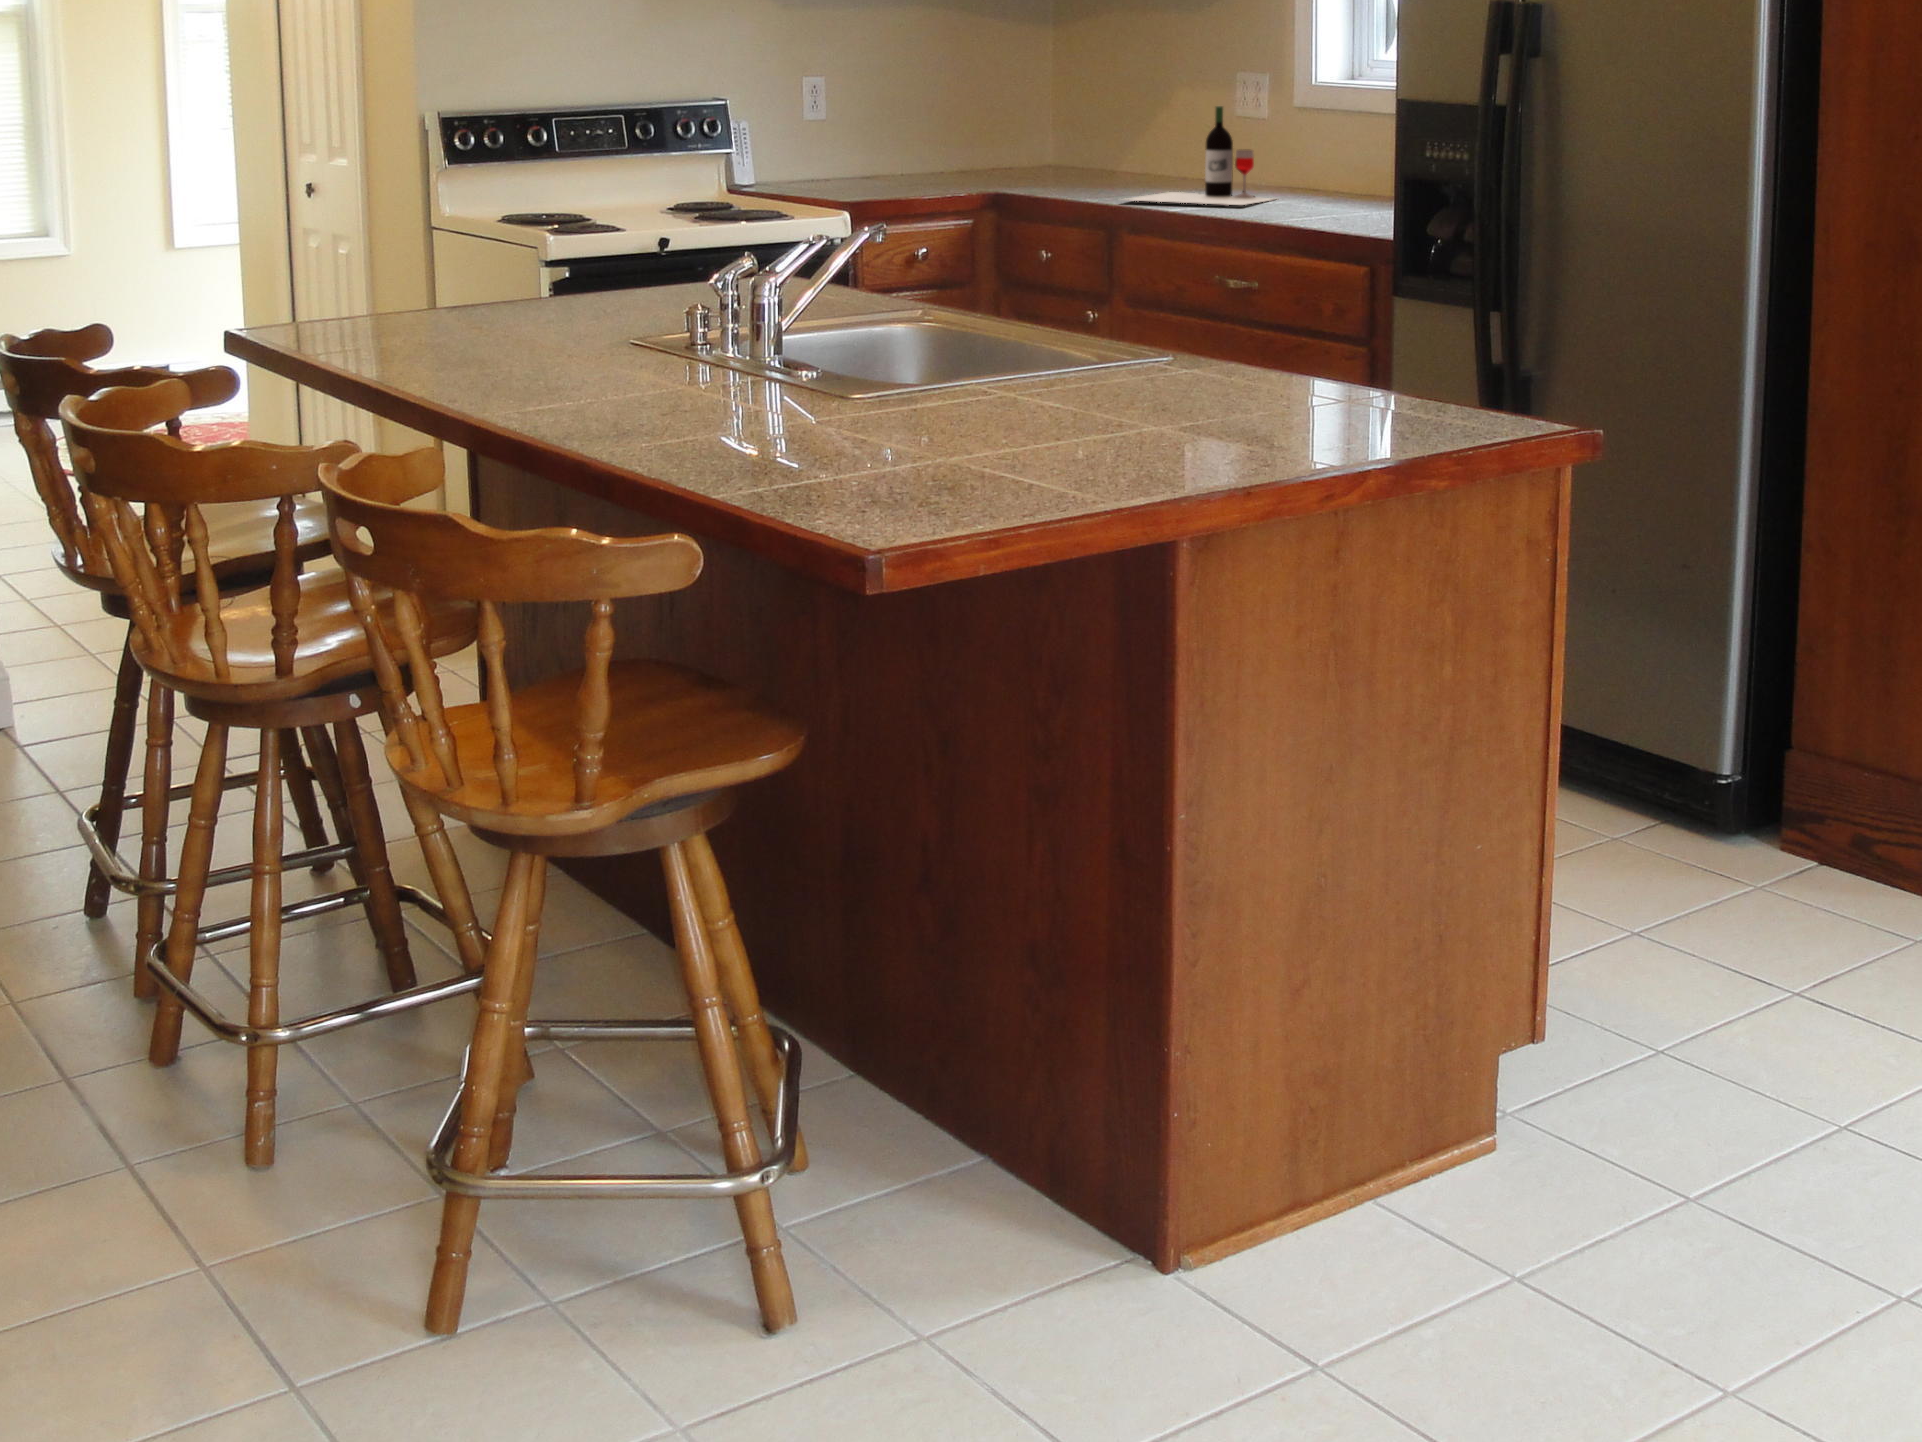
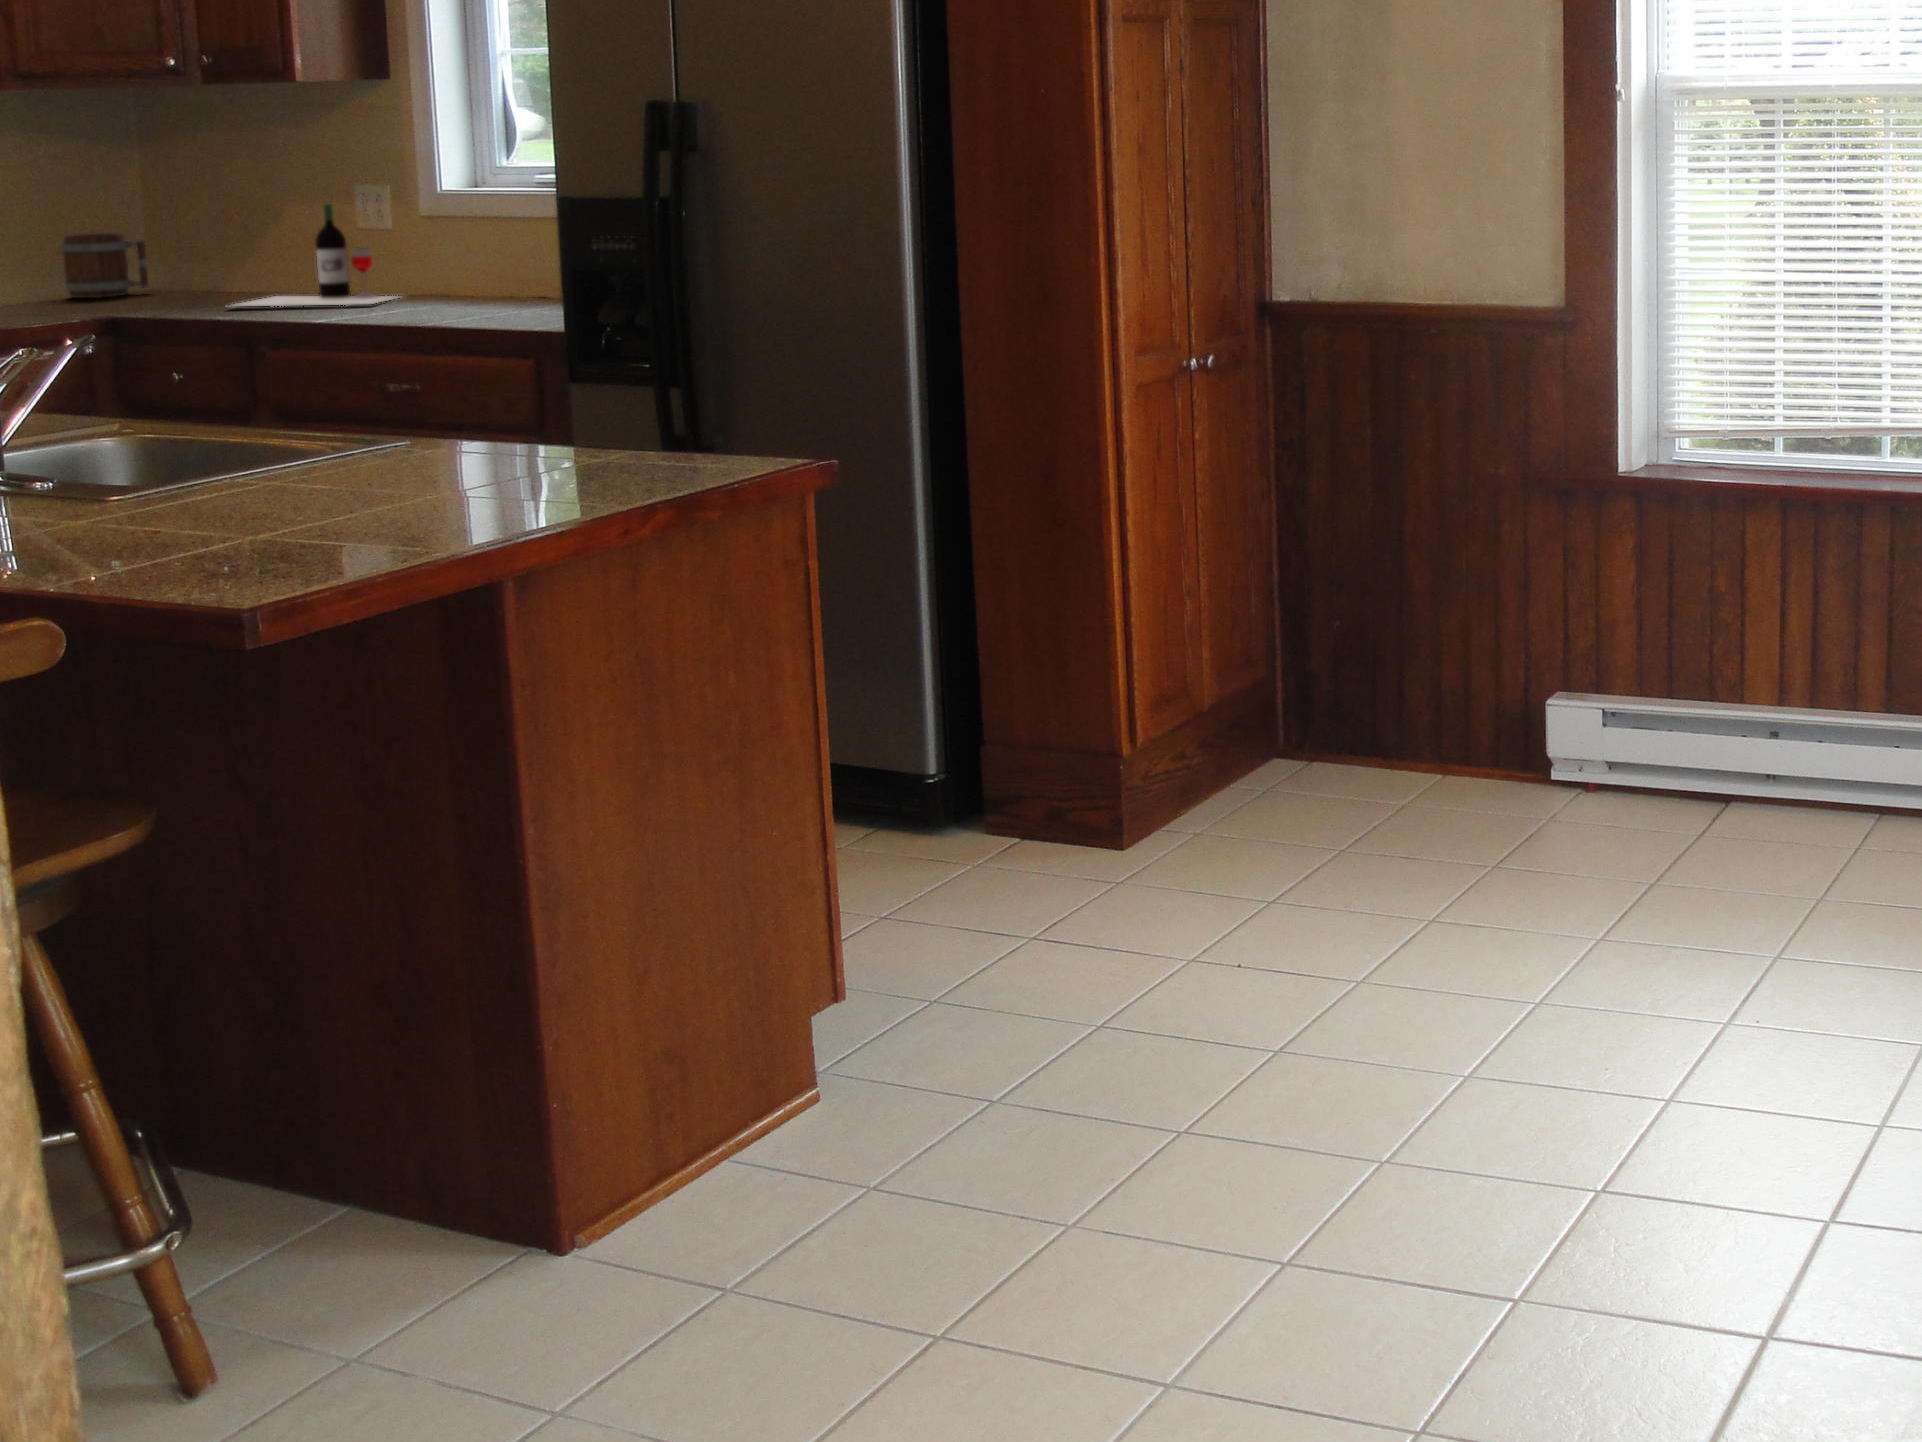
mug: none [1005,127,1073,185] -> present [61,233,149,298]

